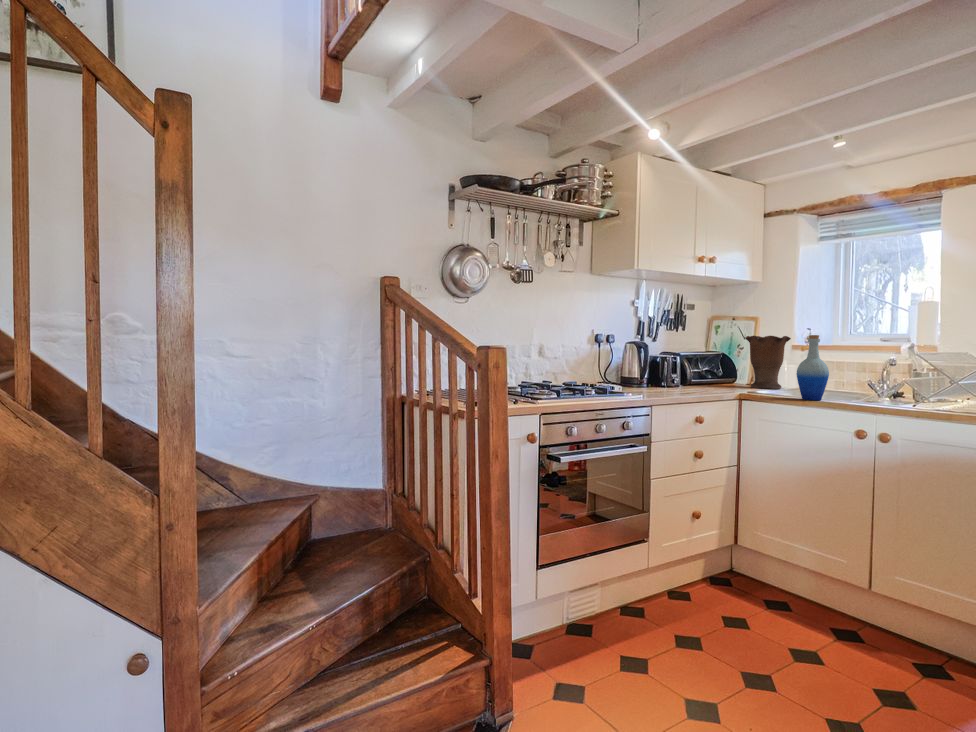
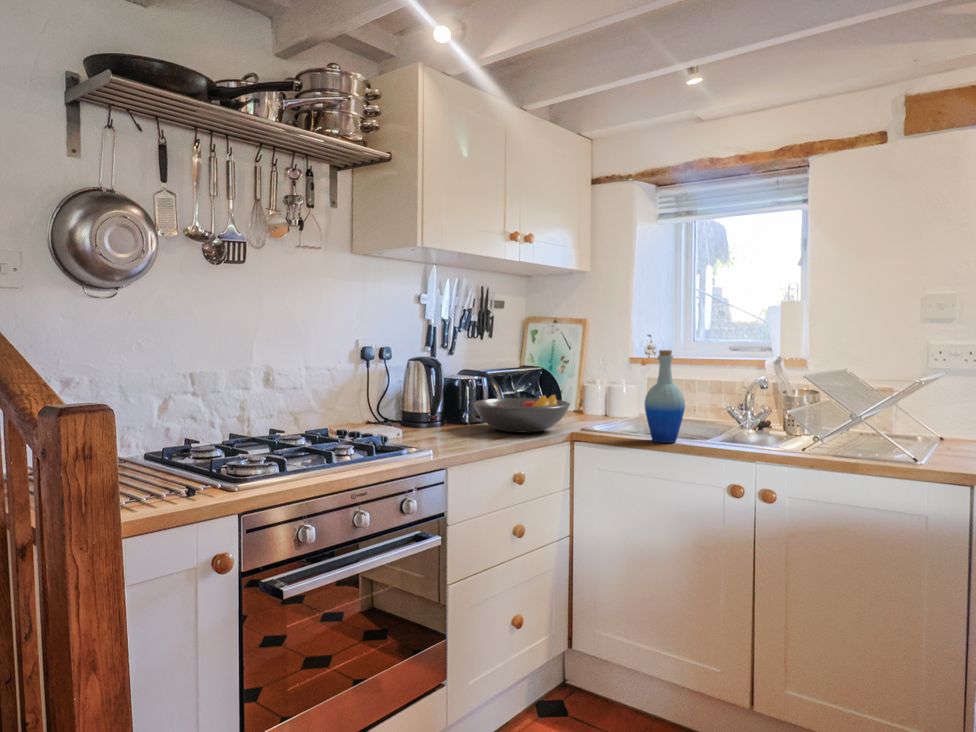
vase: present [745,336,791,389] -> none [573,346,629,420]
fruit bowl: none [669,367,740,391] -> present [473,394,570,432]

